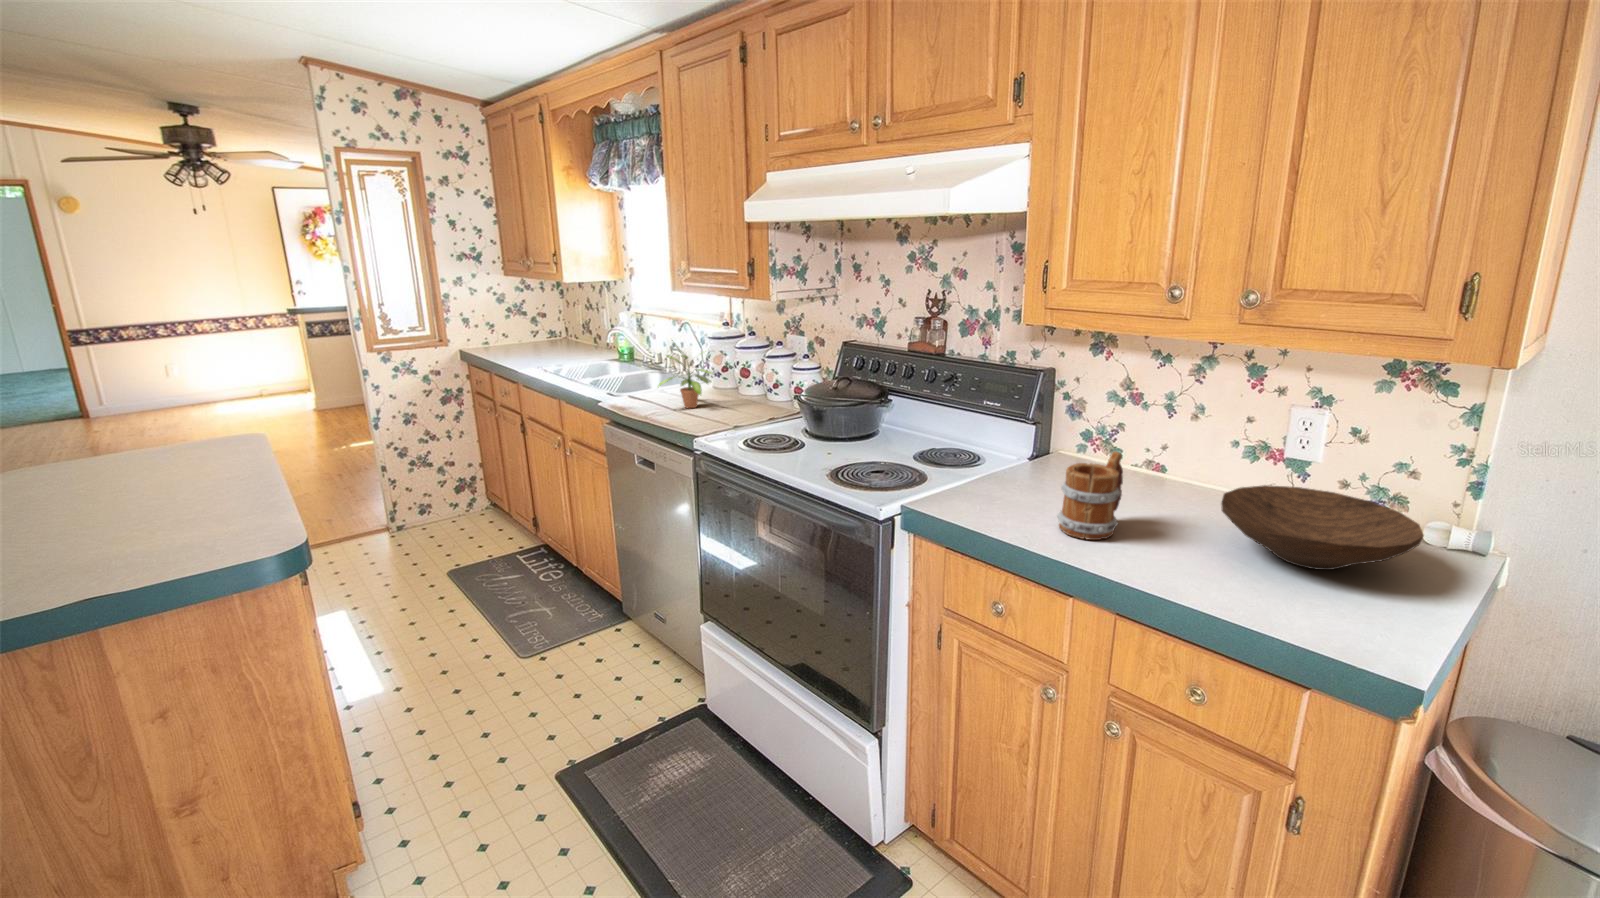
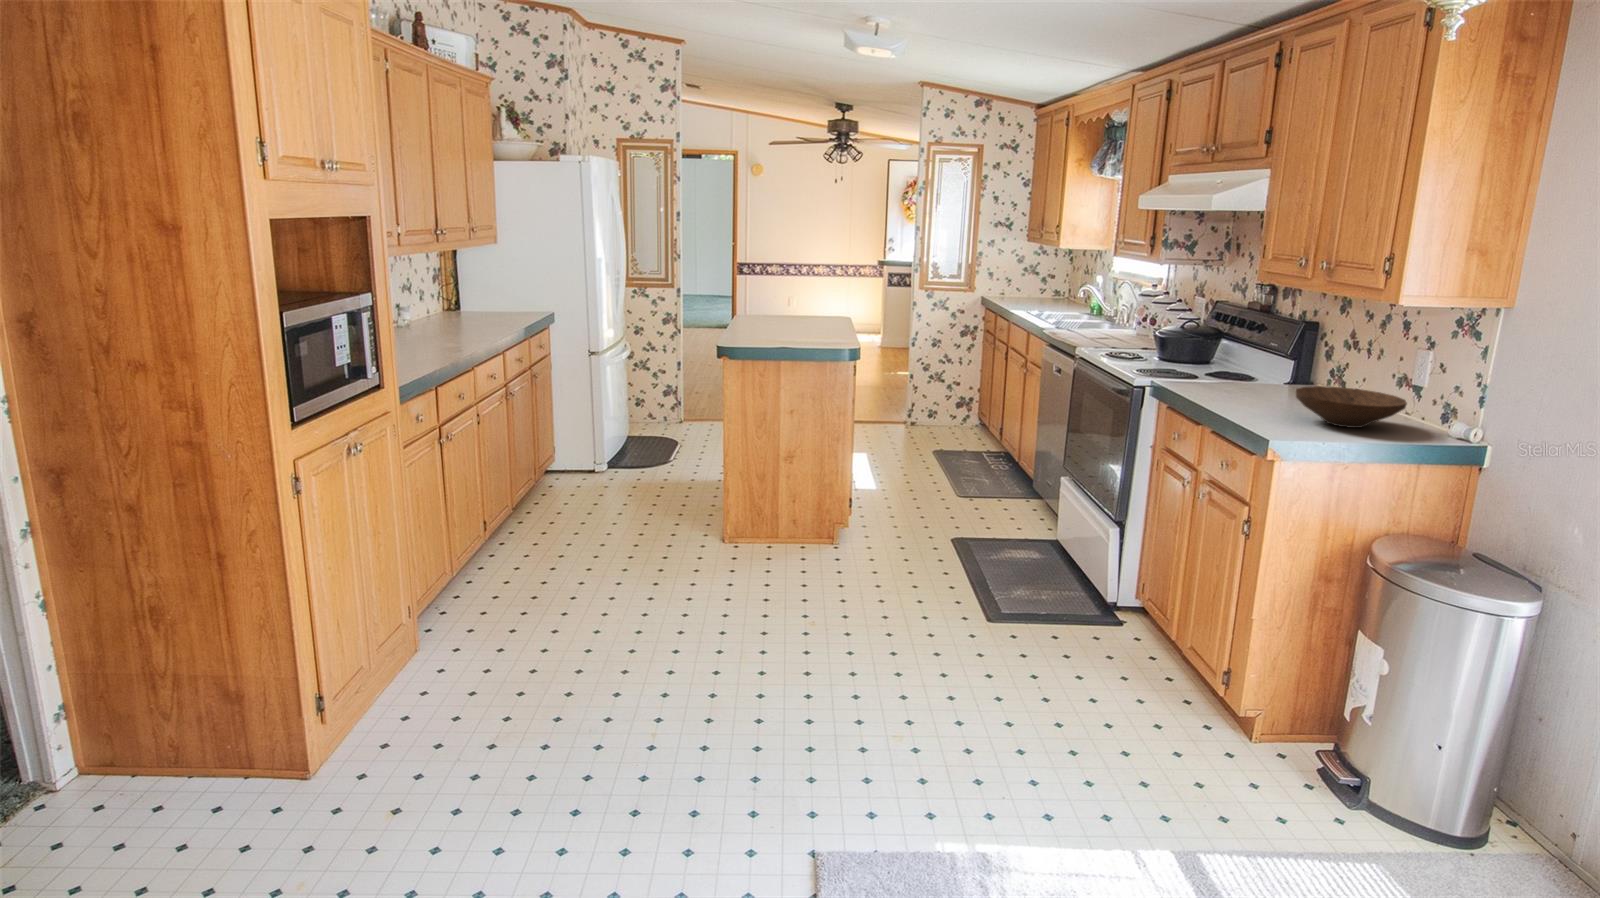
potted plant: present [659,346,712,408] -> none [1079,287,1124,340]
mug: present [1057,452,1123,540] -> none [1222,358,1275,404]

